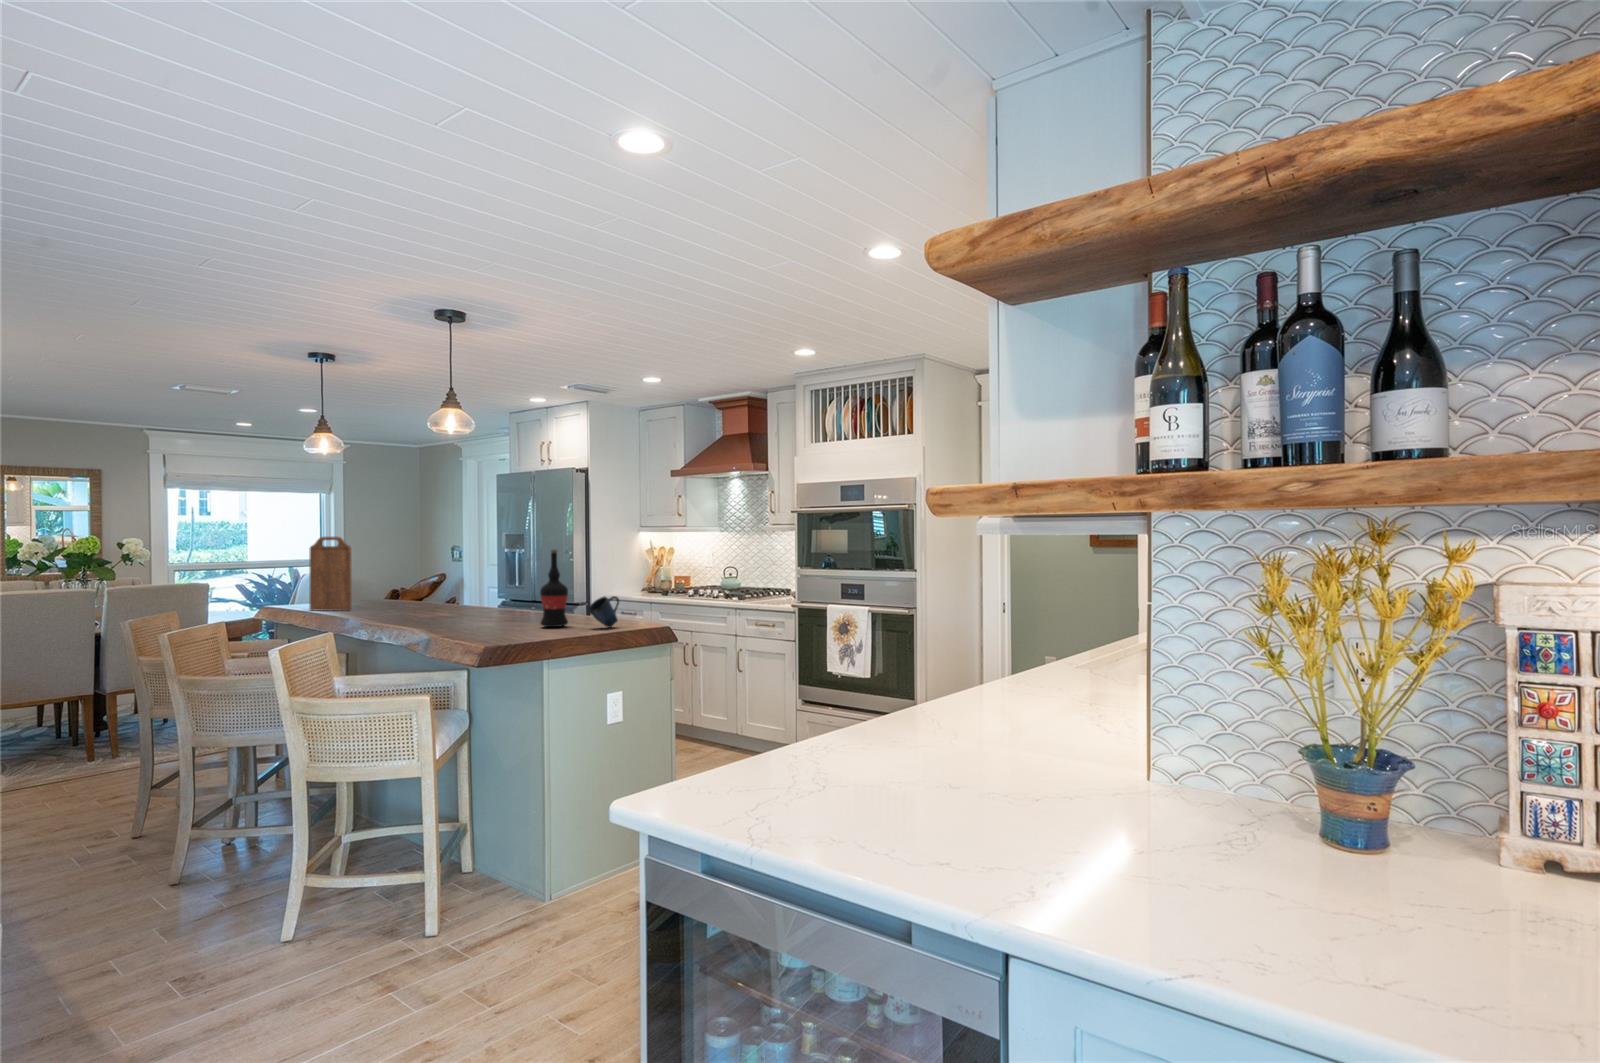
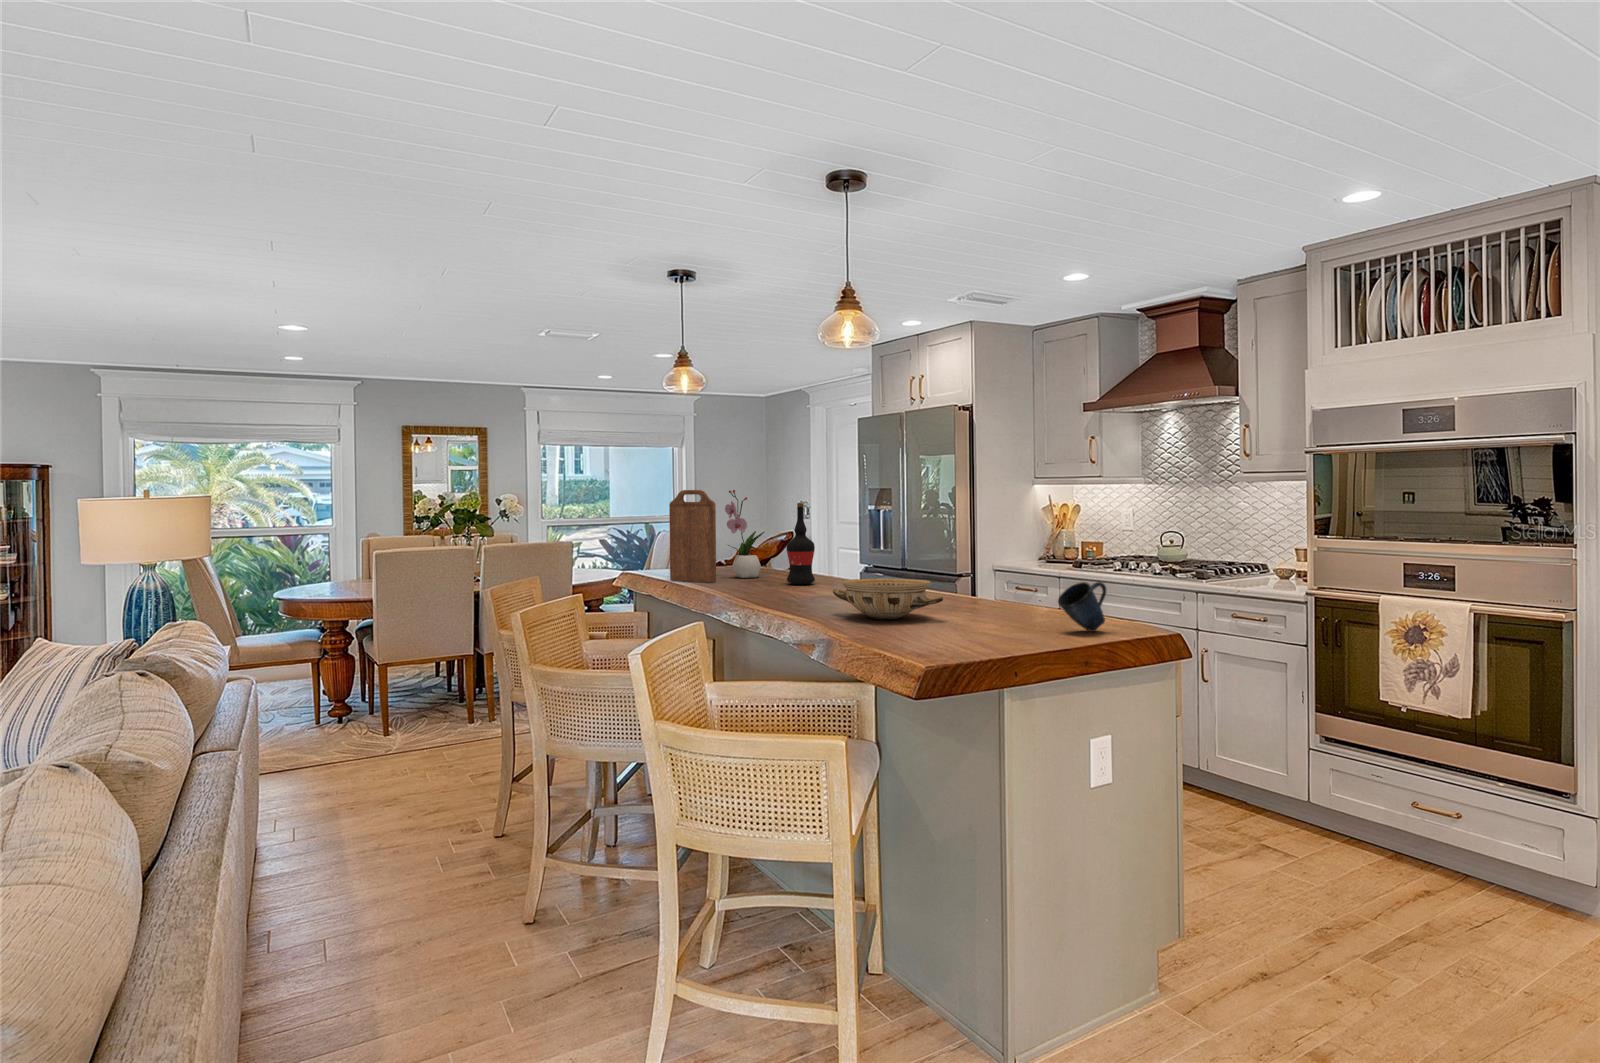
flower arrangement: none [361,536,396,607] -> present [725,490,764,578]
wine bottle: present [540,549,568,627] -> present [787,503,815,584]
ceramic bowl: none [439,600,517,627] -> present [833,578,943,619]

